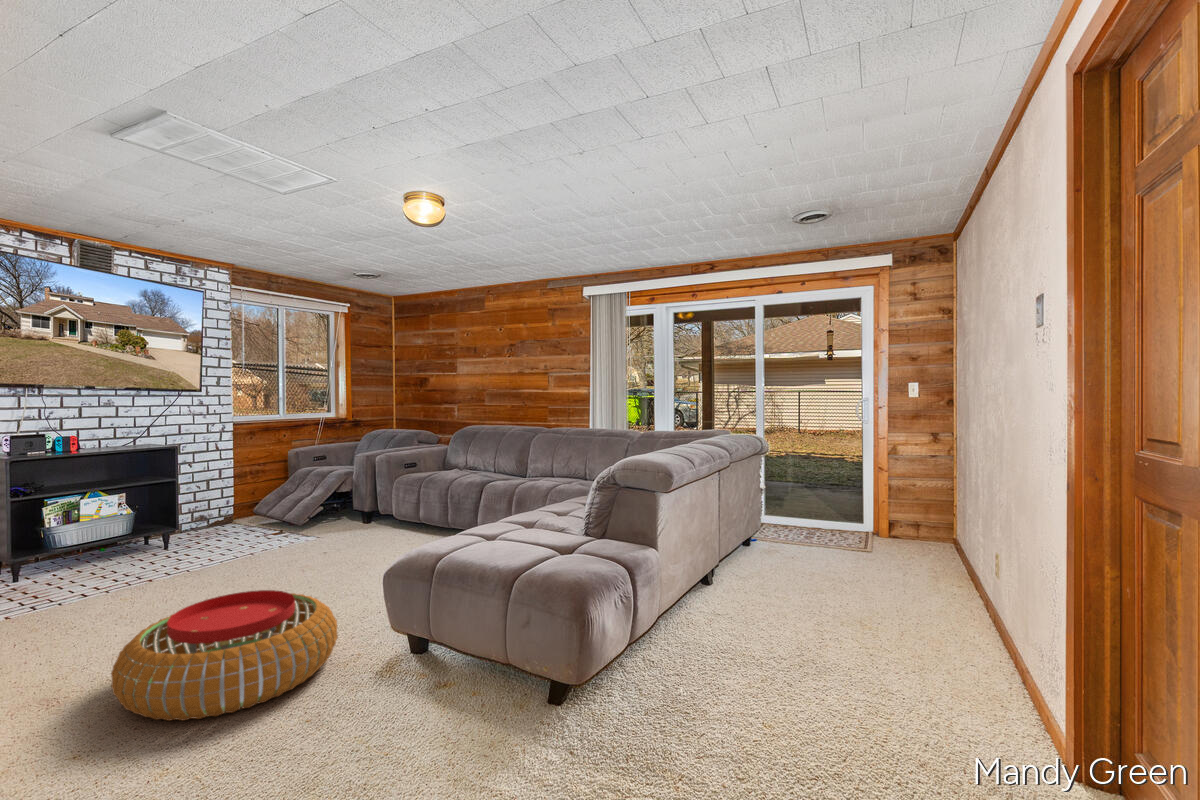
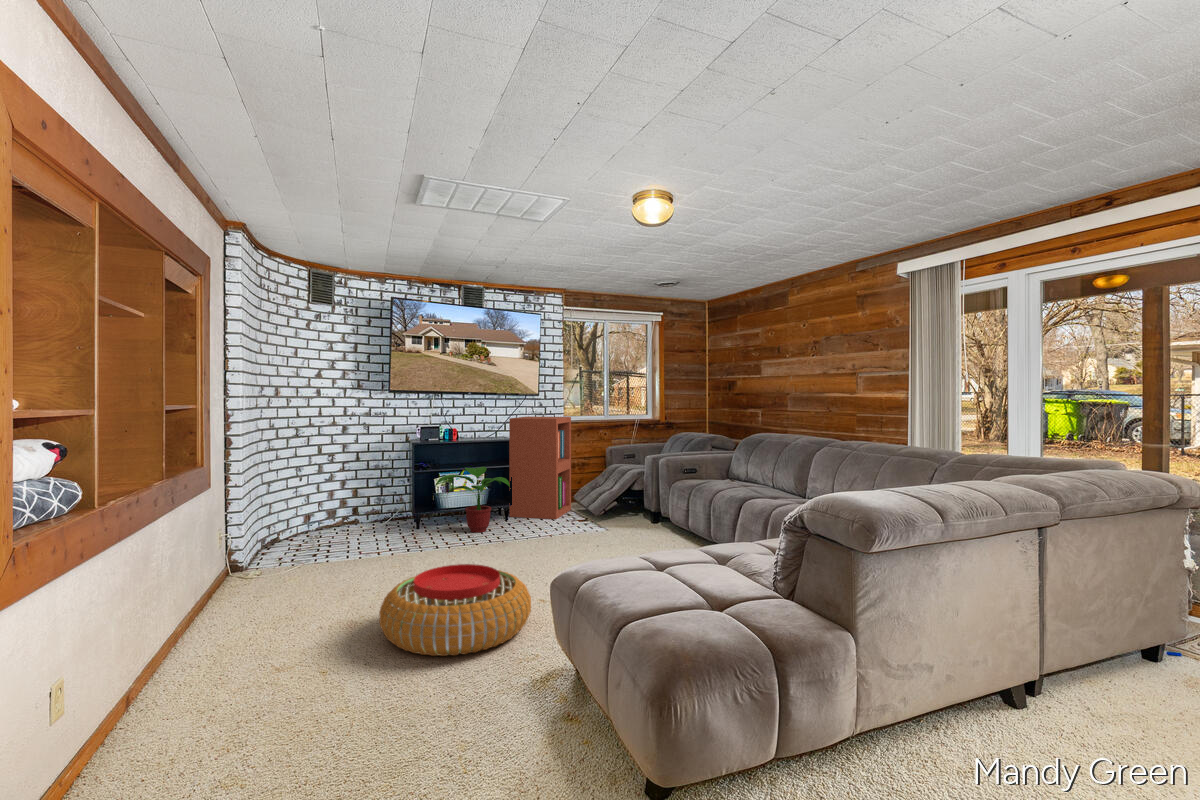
bookshelf: none [167,416,251,544] -> present [509,416,571,519]
potted plant: none [63,483,192,571] -> present [435,467,510,533]

